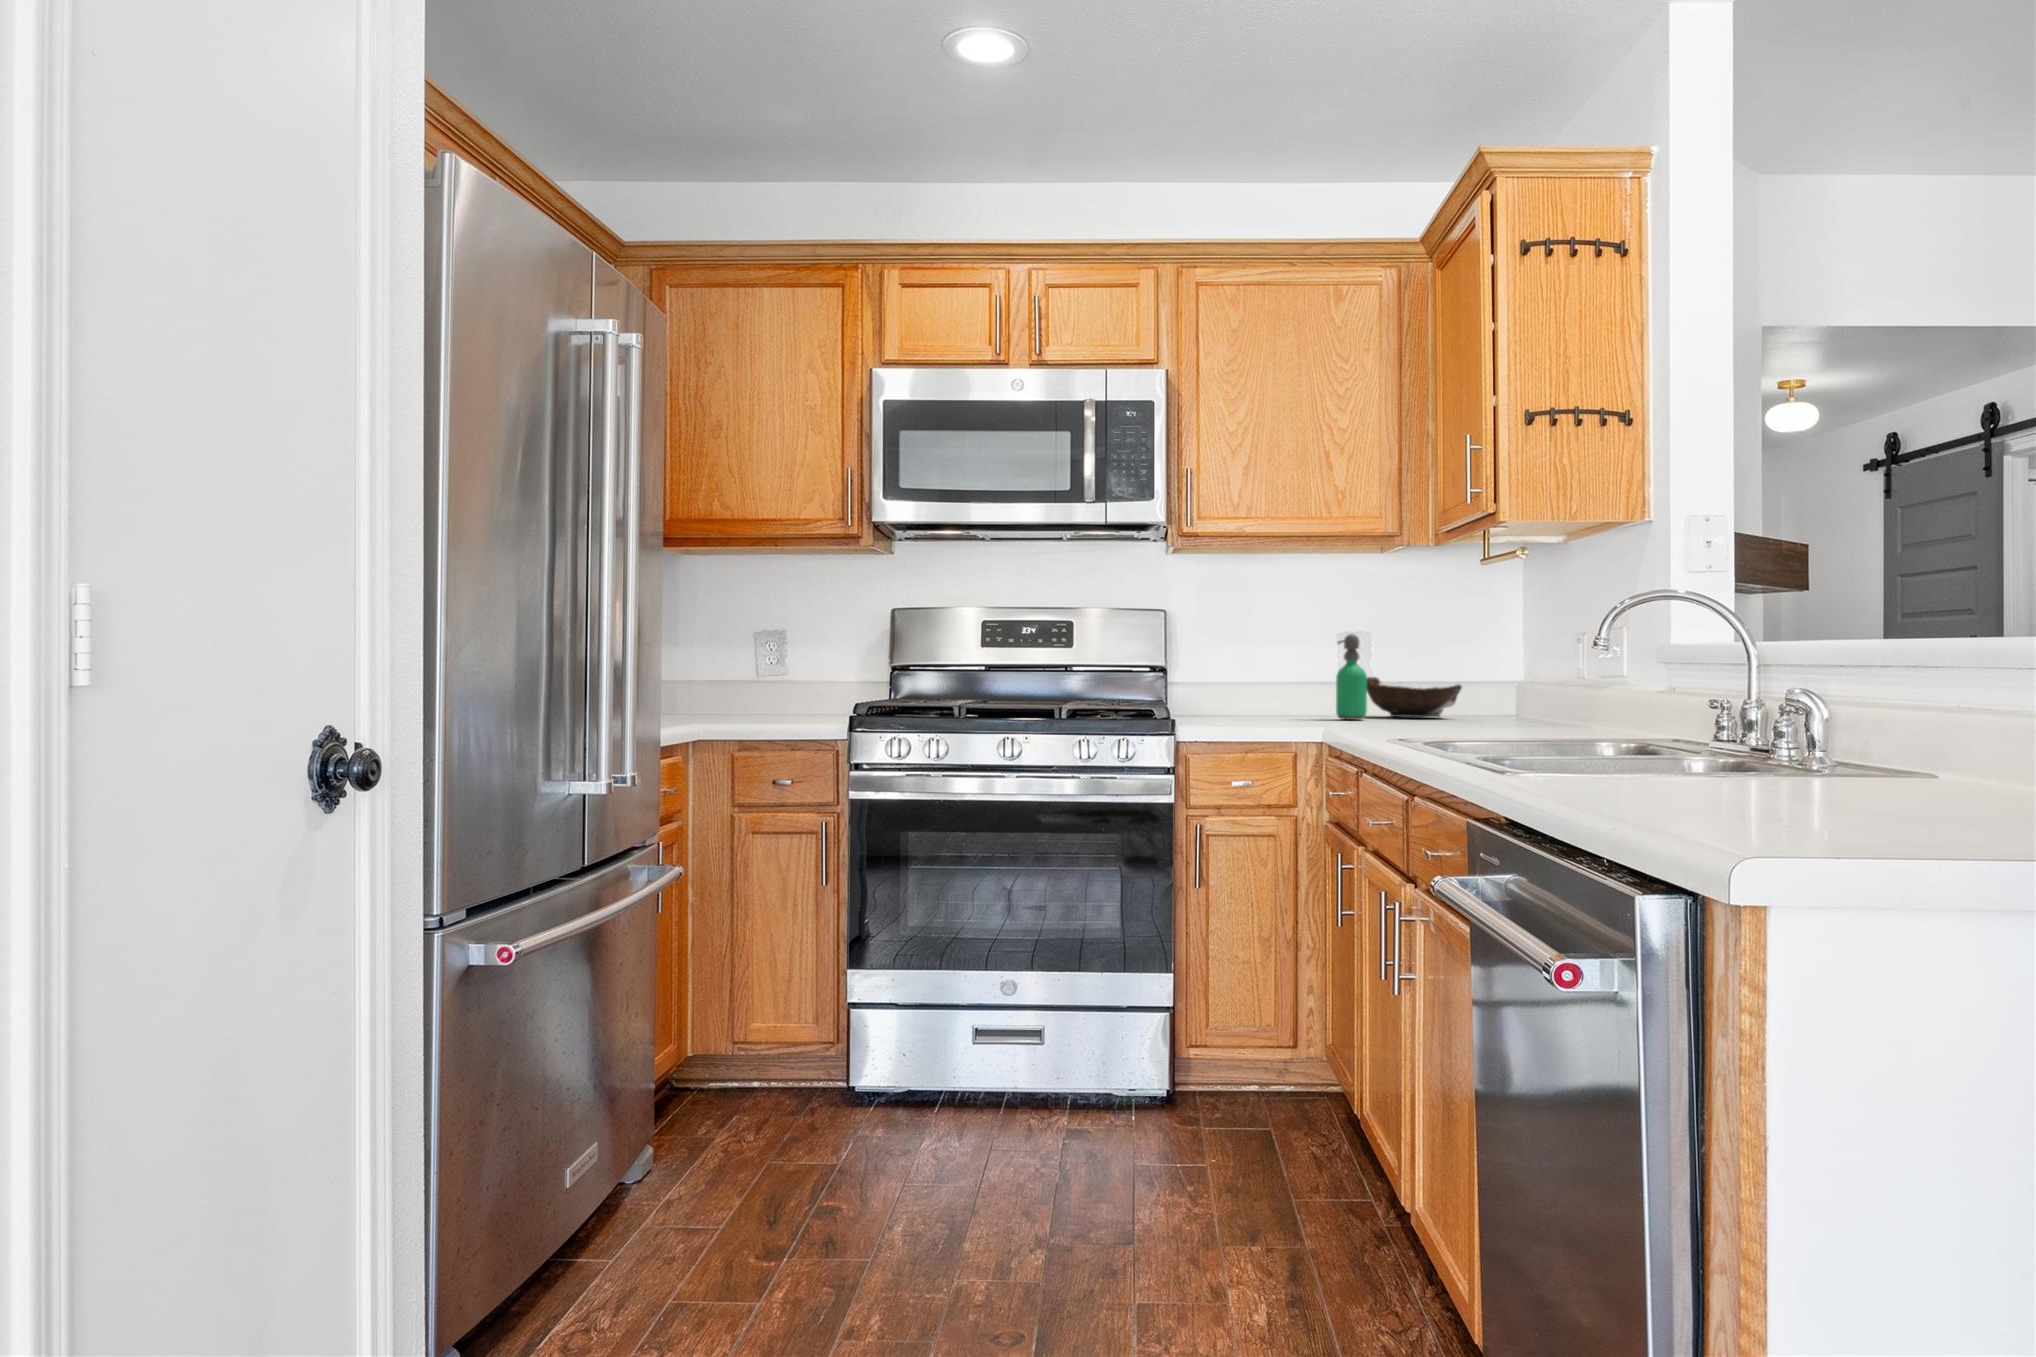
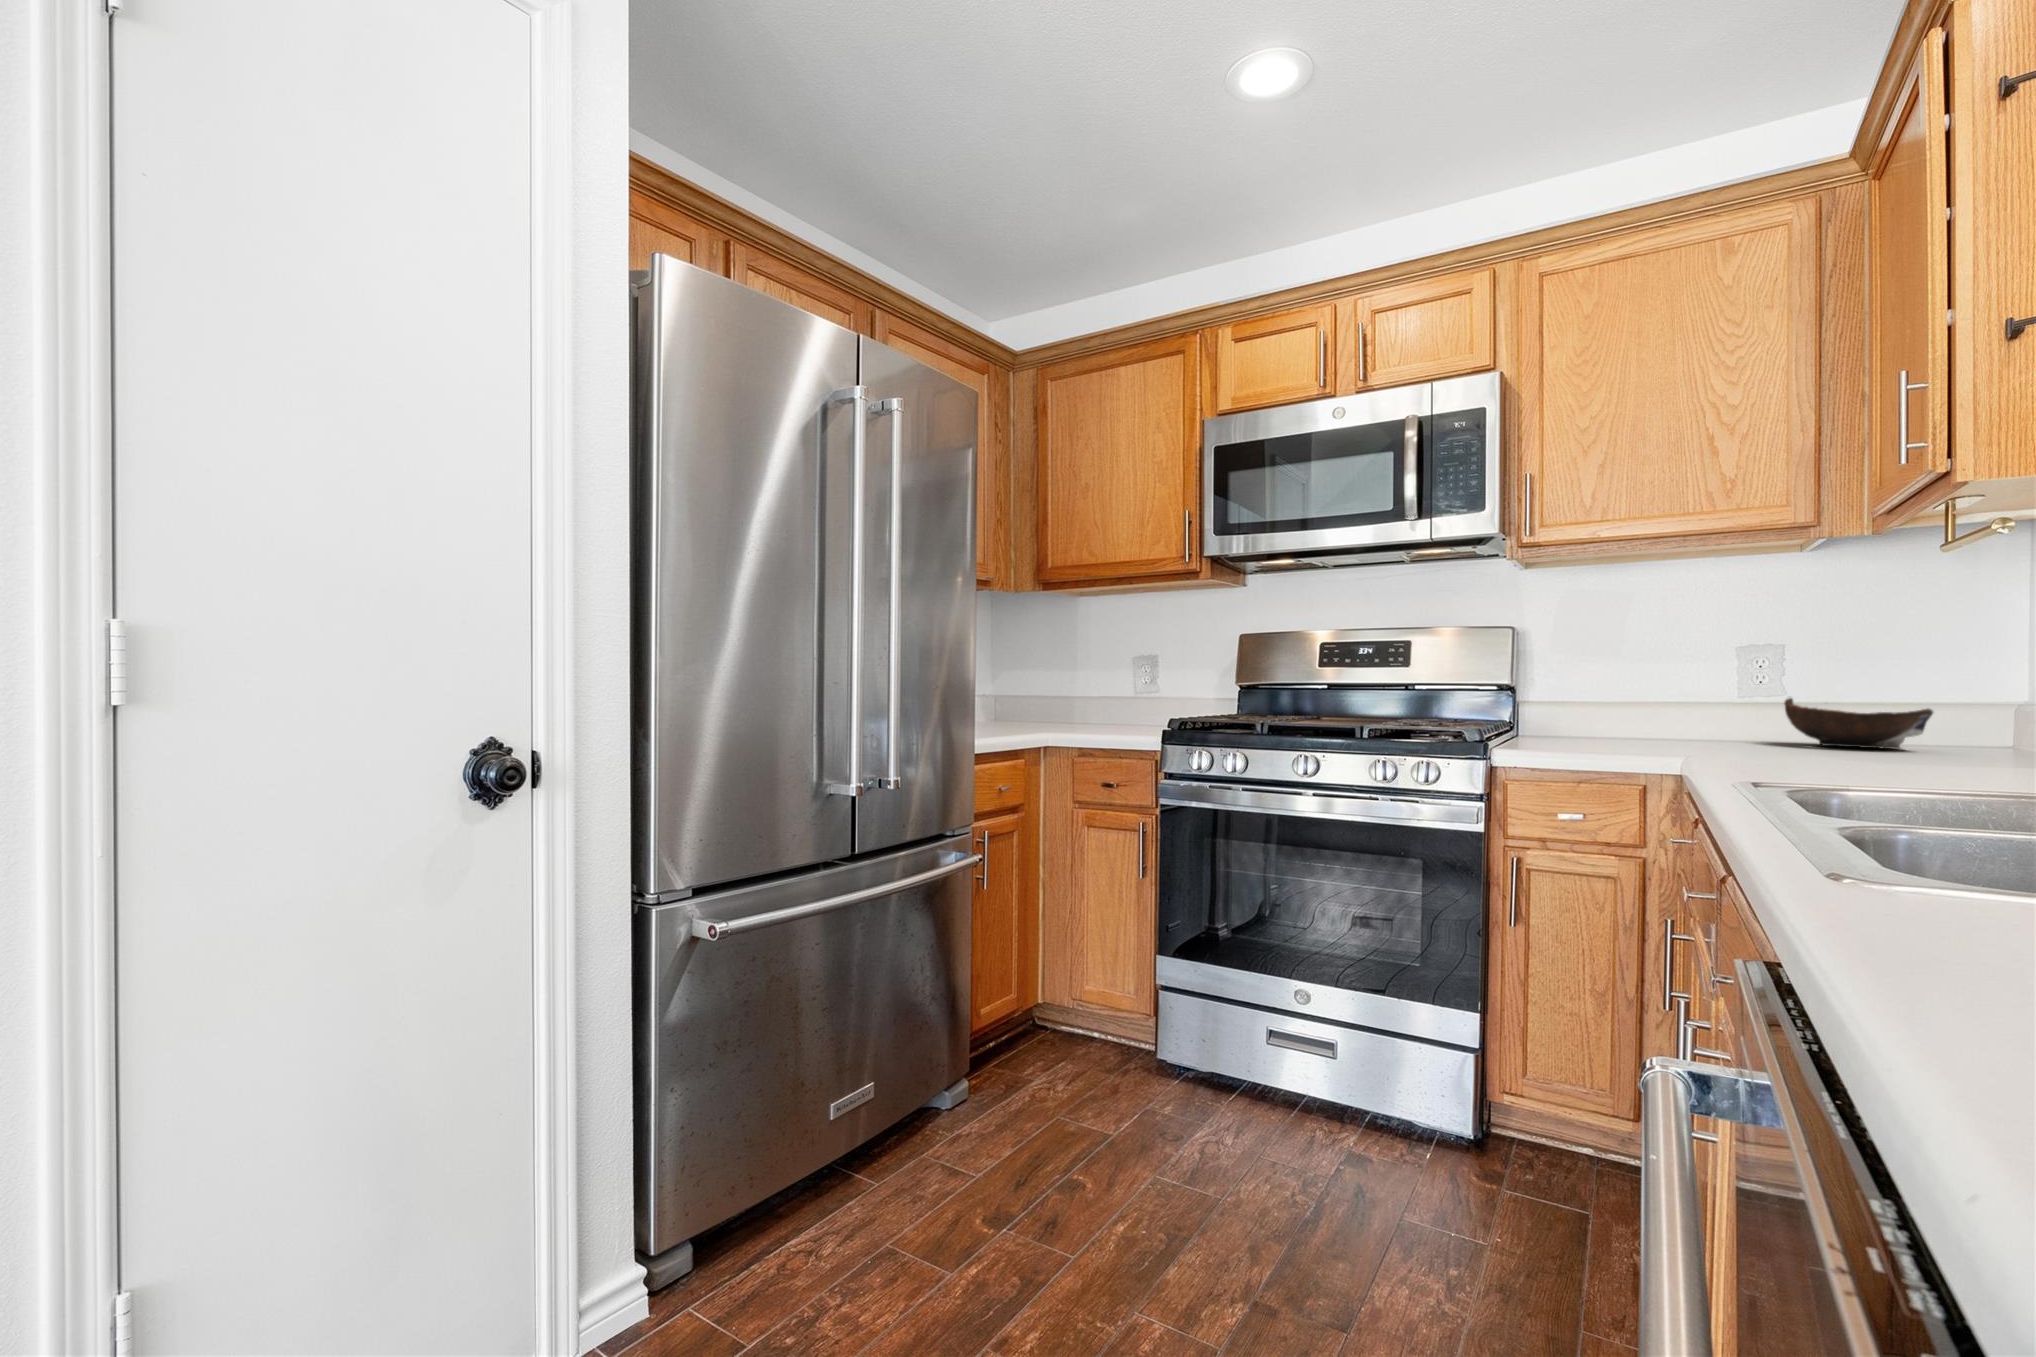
soap dispenser: present [1336,634,1367,720] -> none [1726,648,1772,749]

